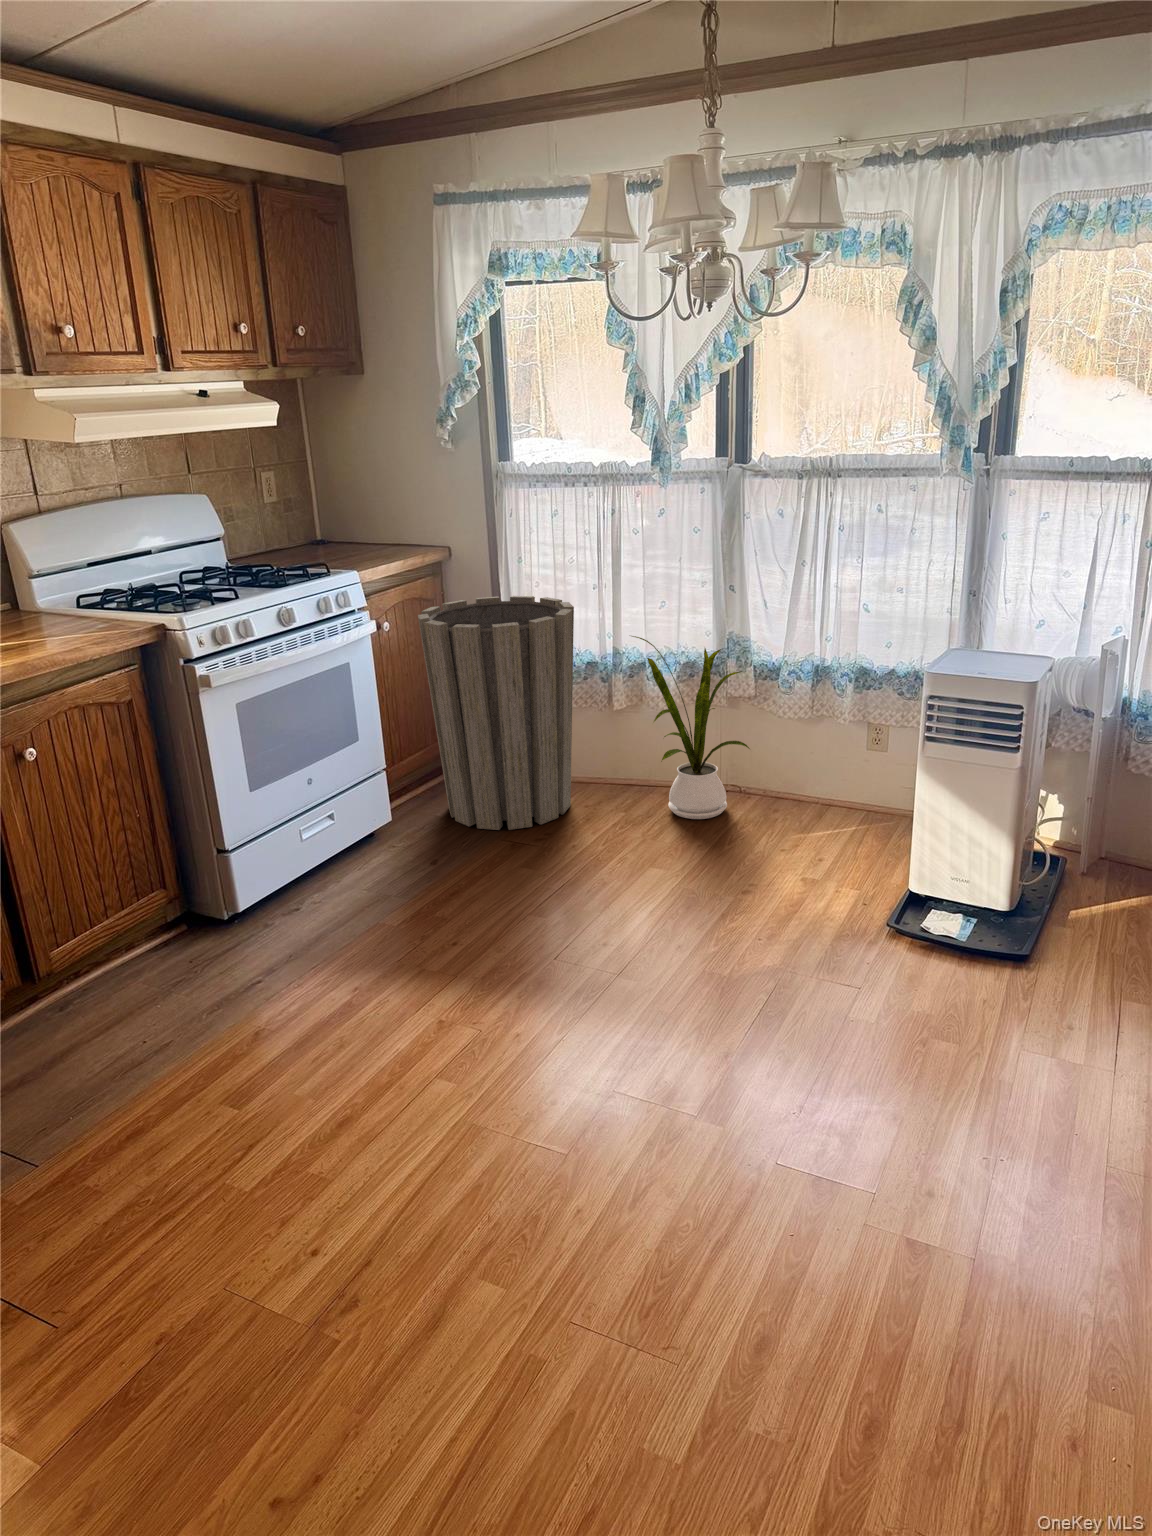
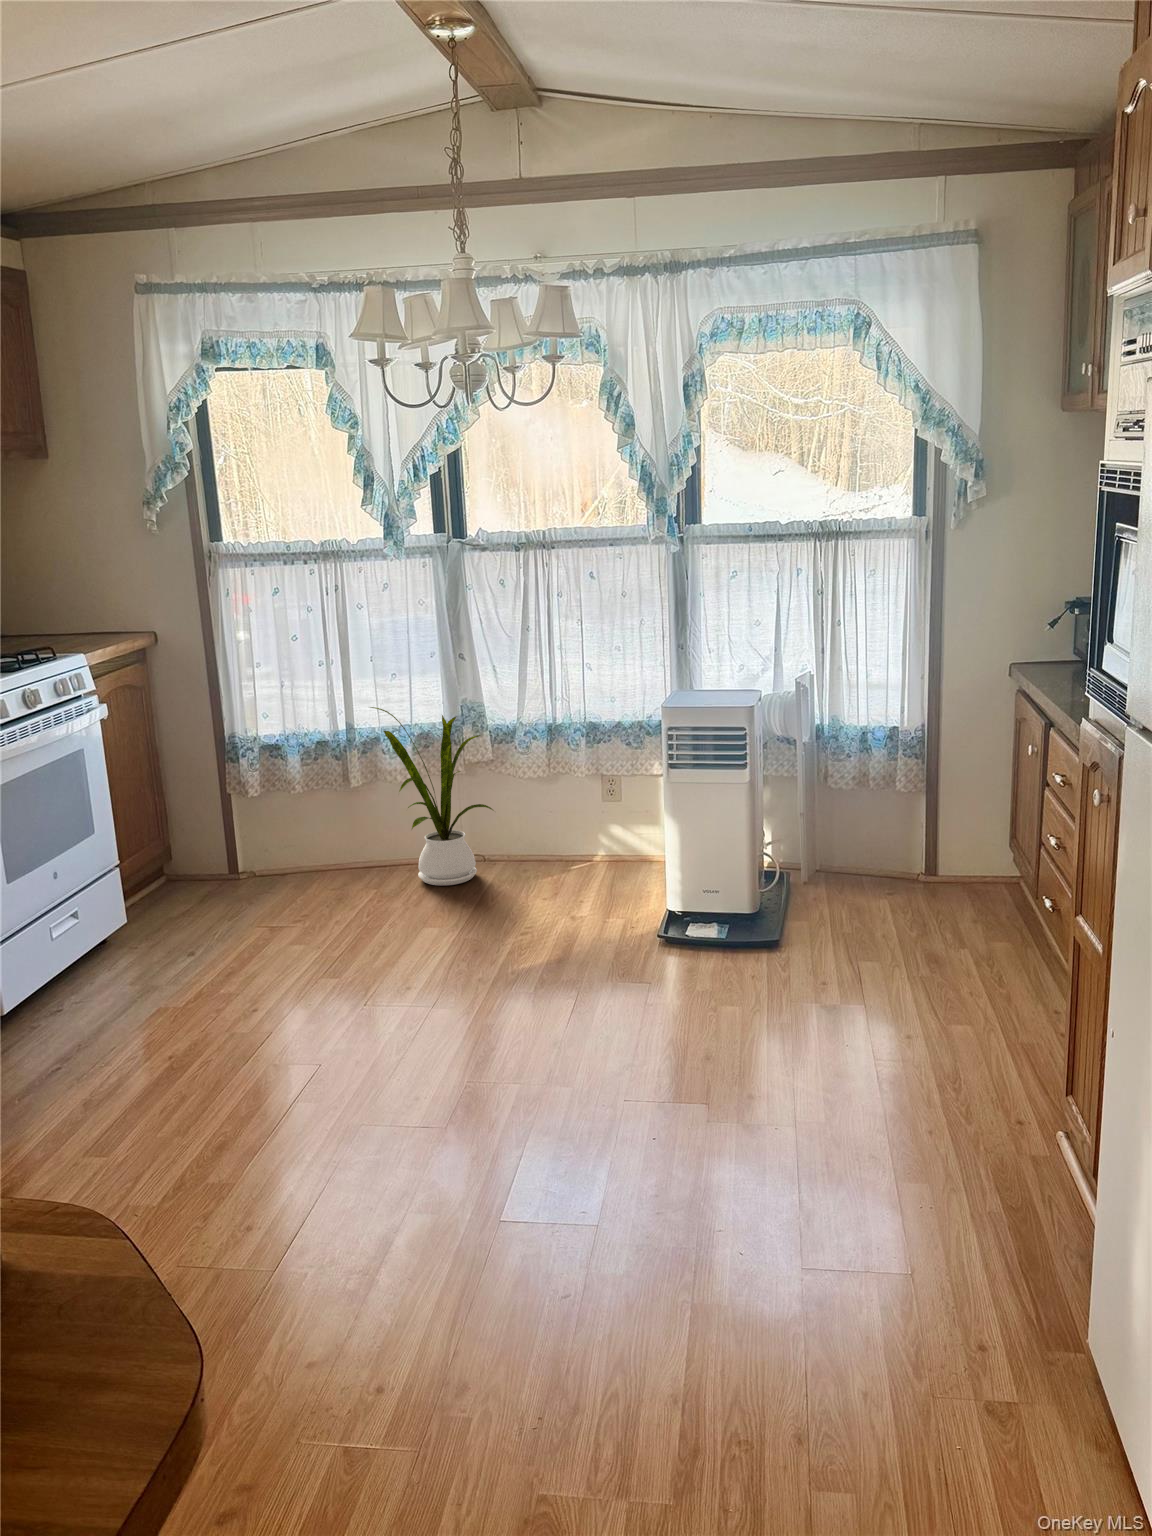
trash can: present [418,596,574,830] -> none [142,677,316,919]

